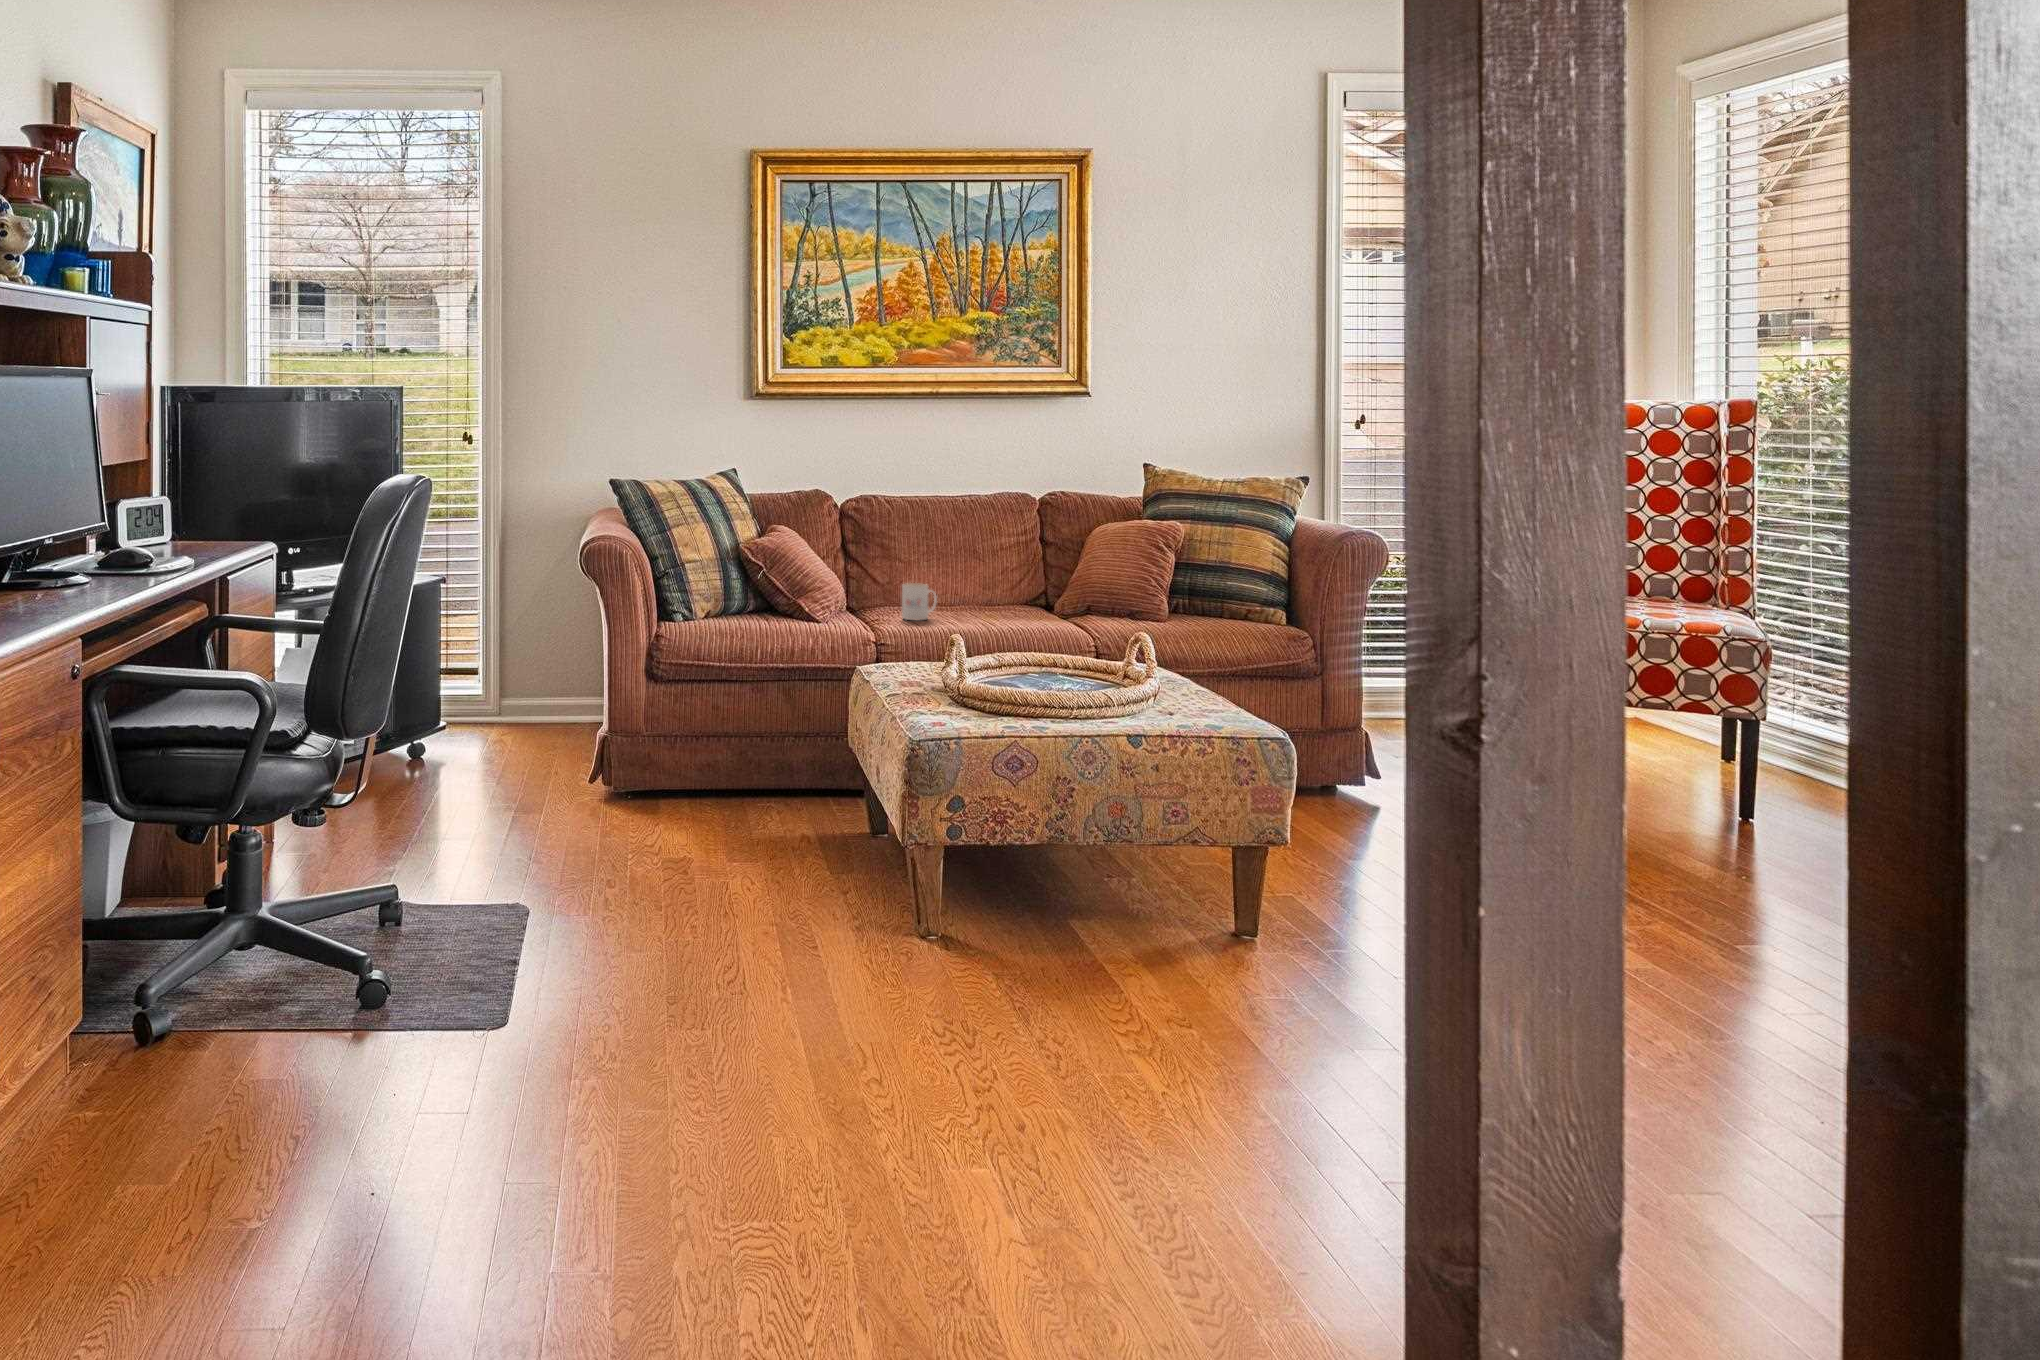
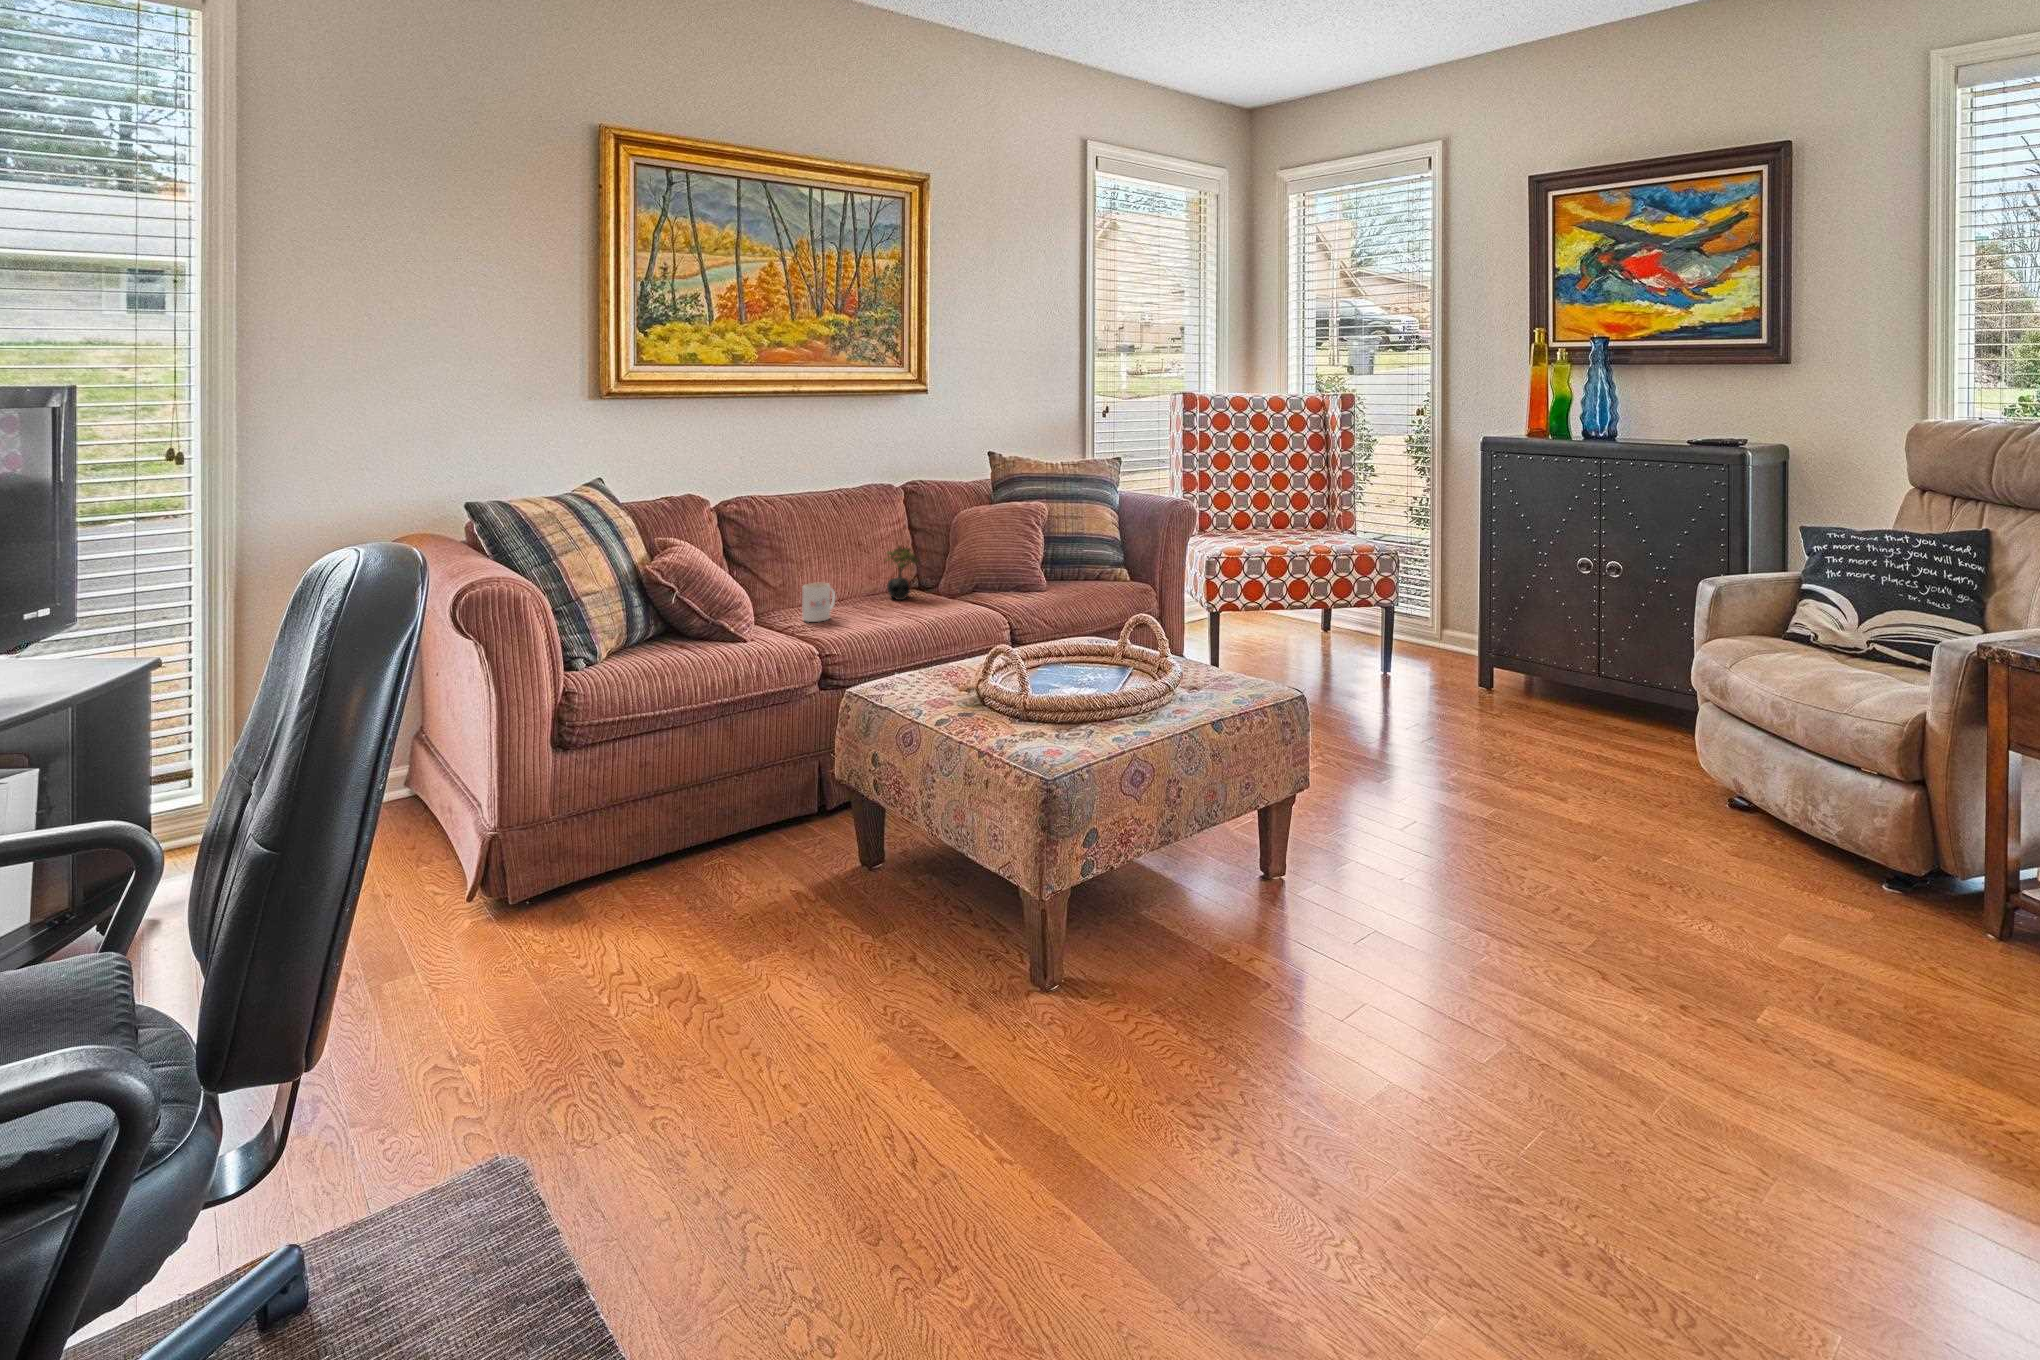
succulent plant: none [1001,557,1038,614] -> present [886,546,919,600]

